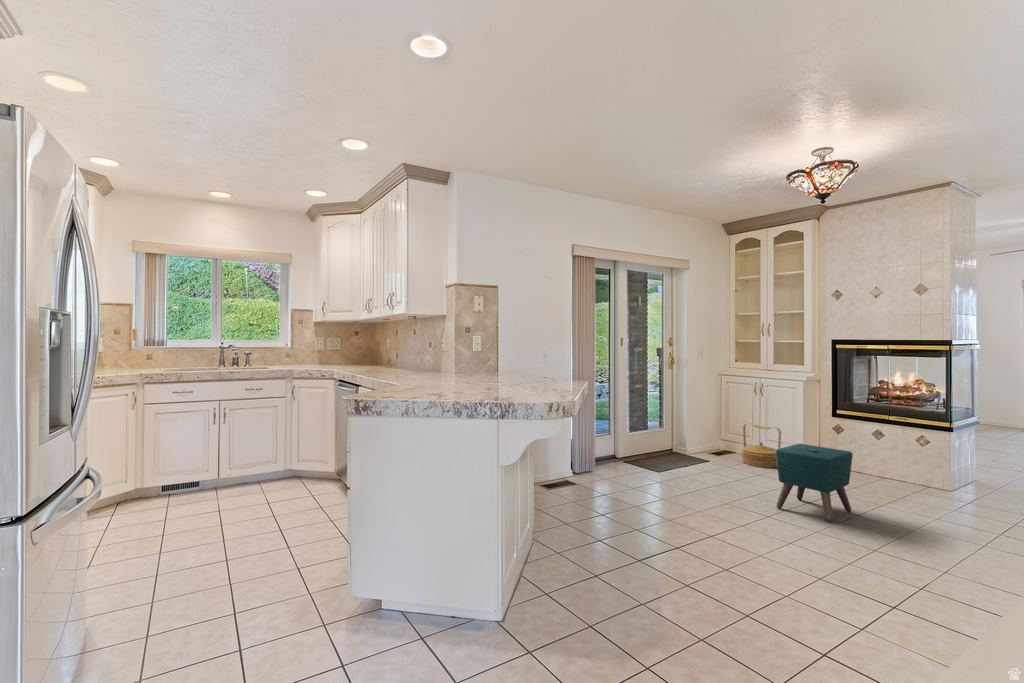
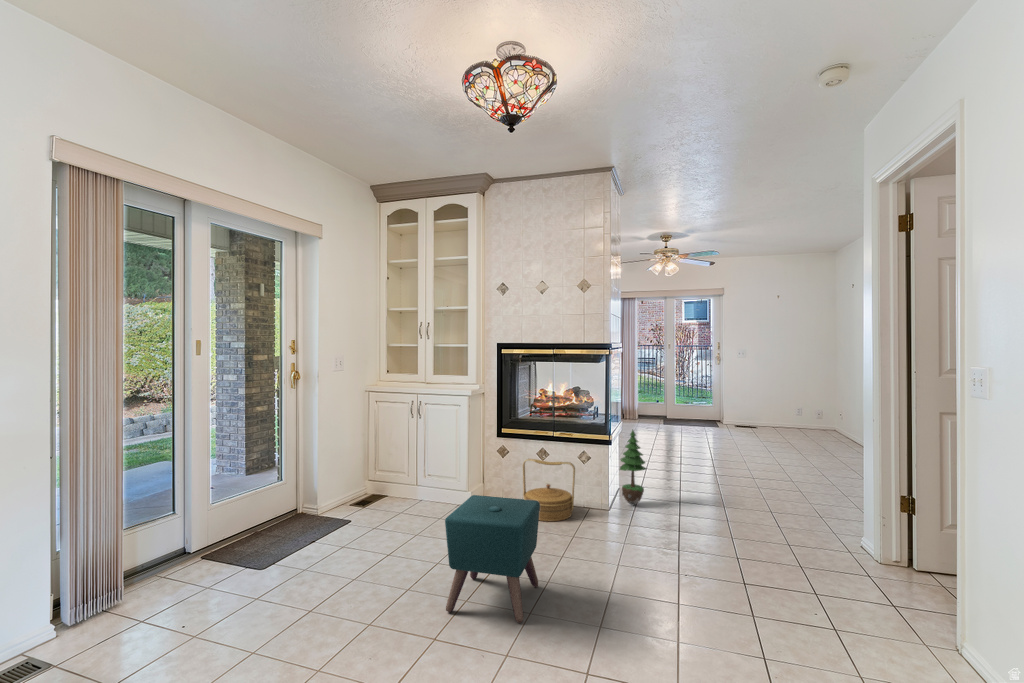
potted tree: none [964,420,999,491] -> present [620,430,646,505]
woven basket: present [742,423,781,468] -> present [523,459,575,521]

